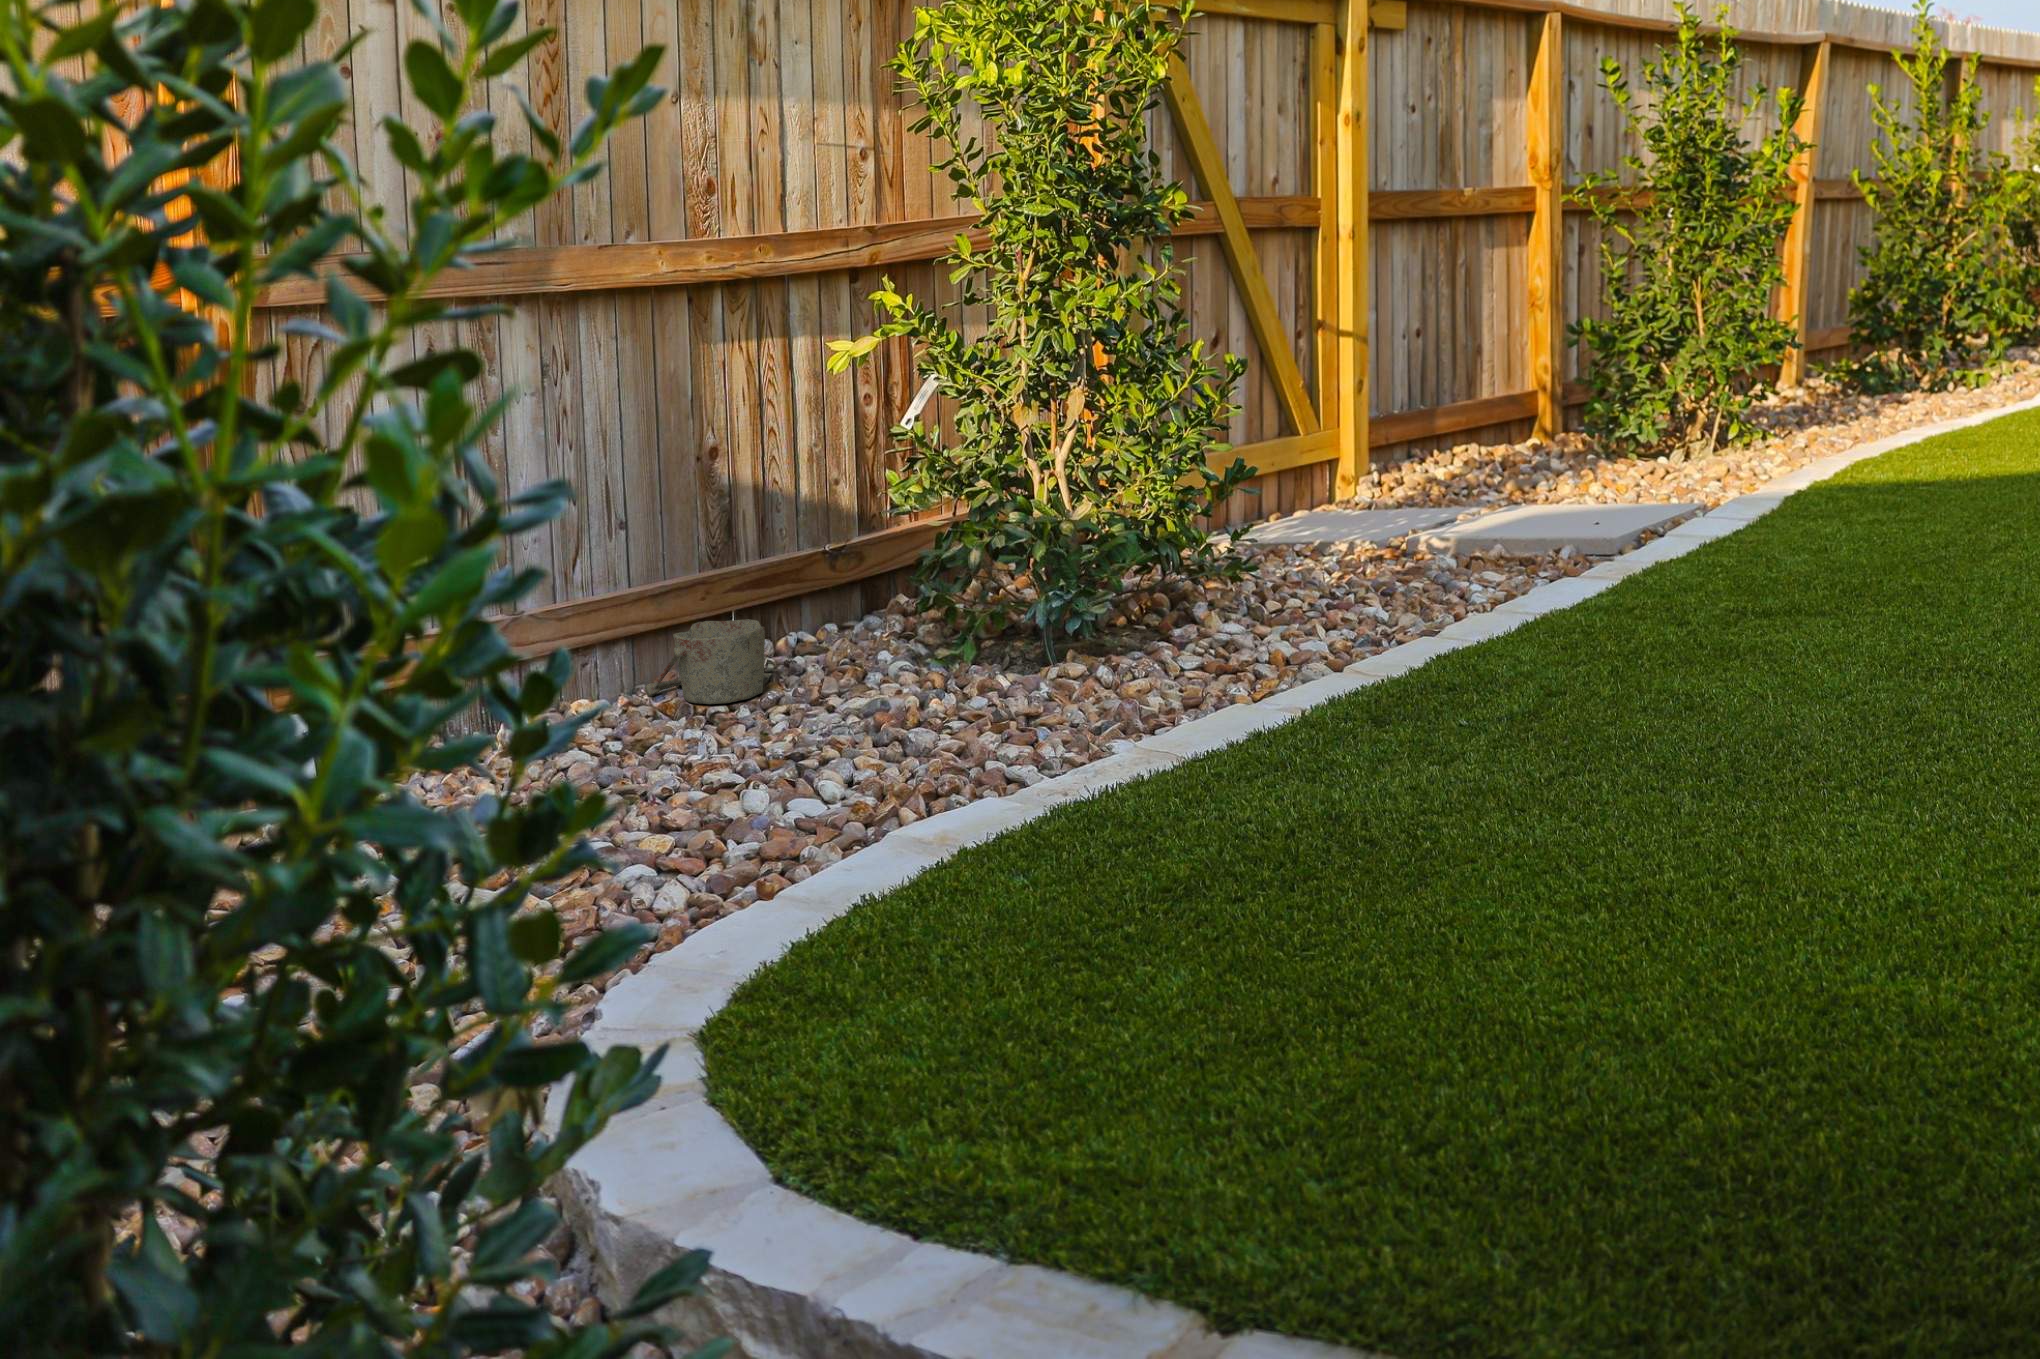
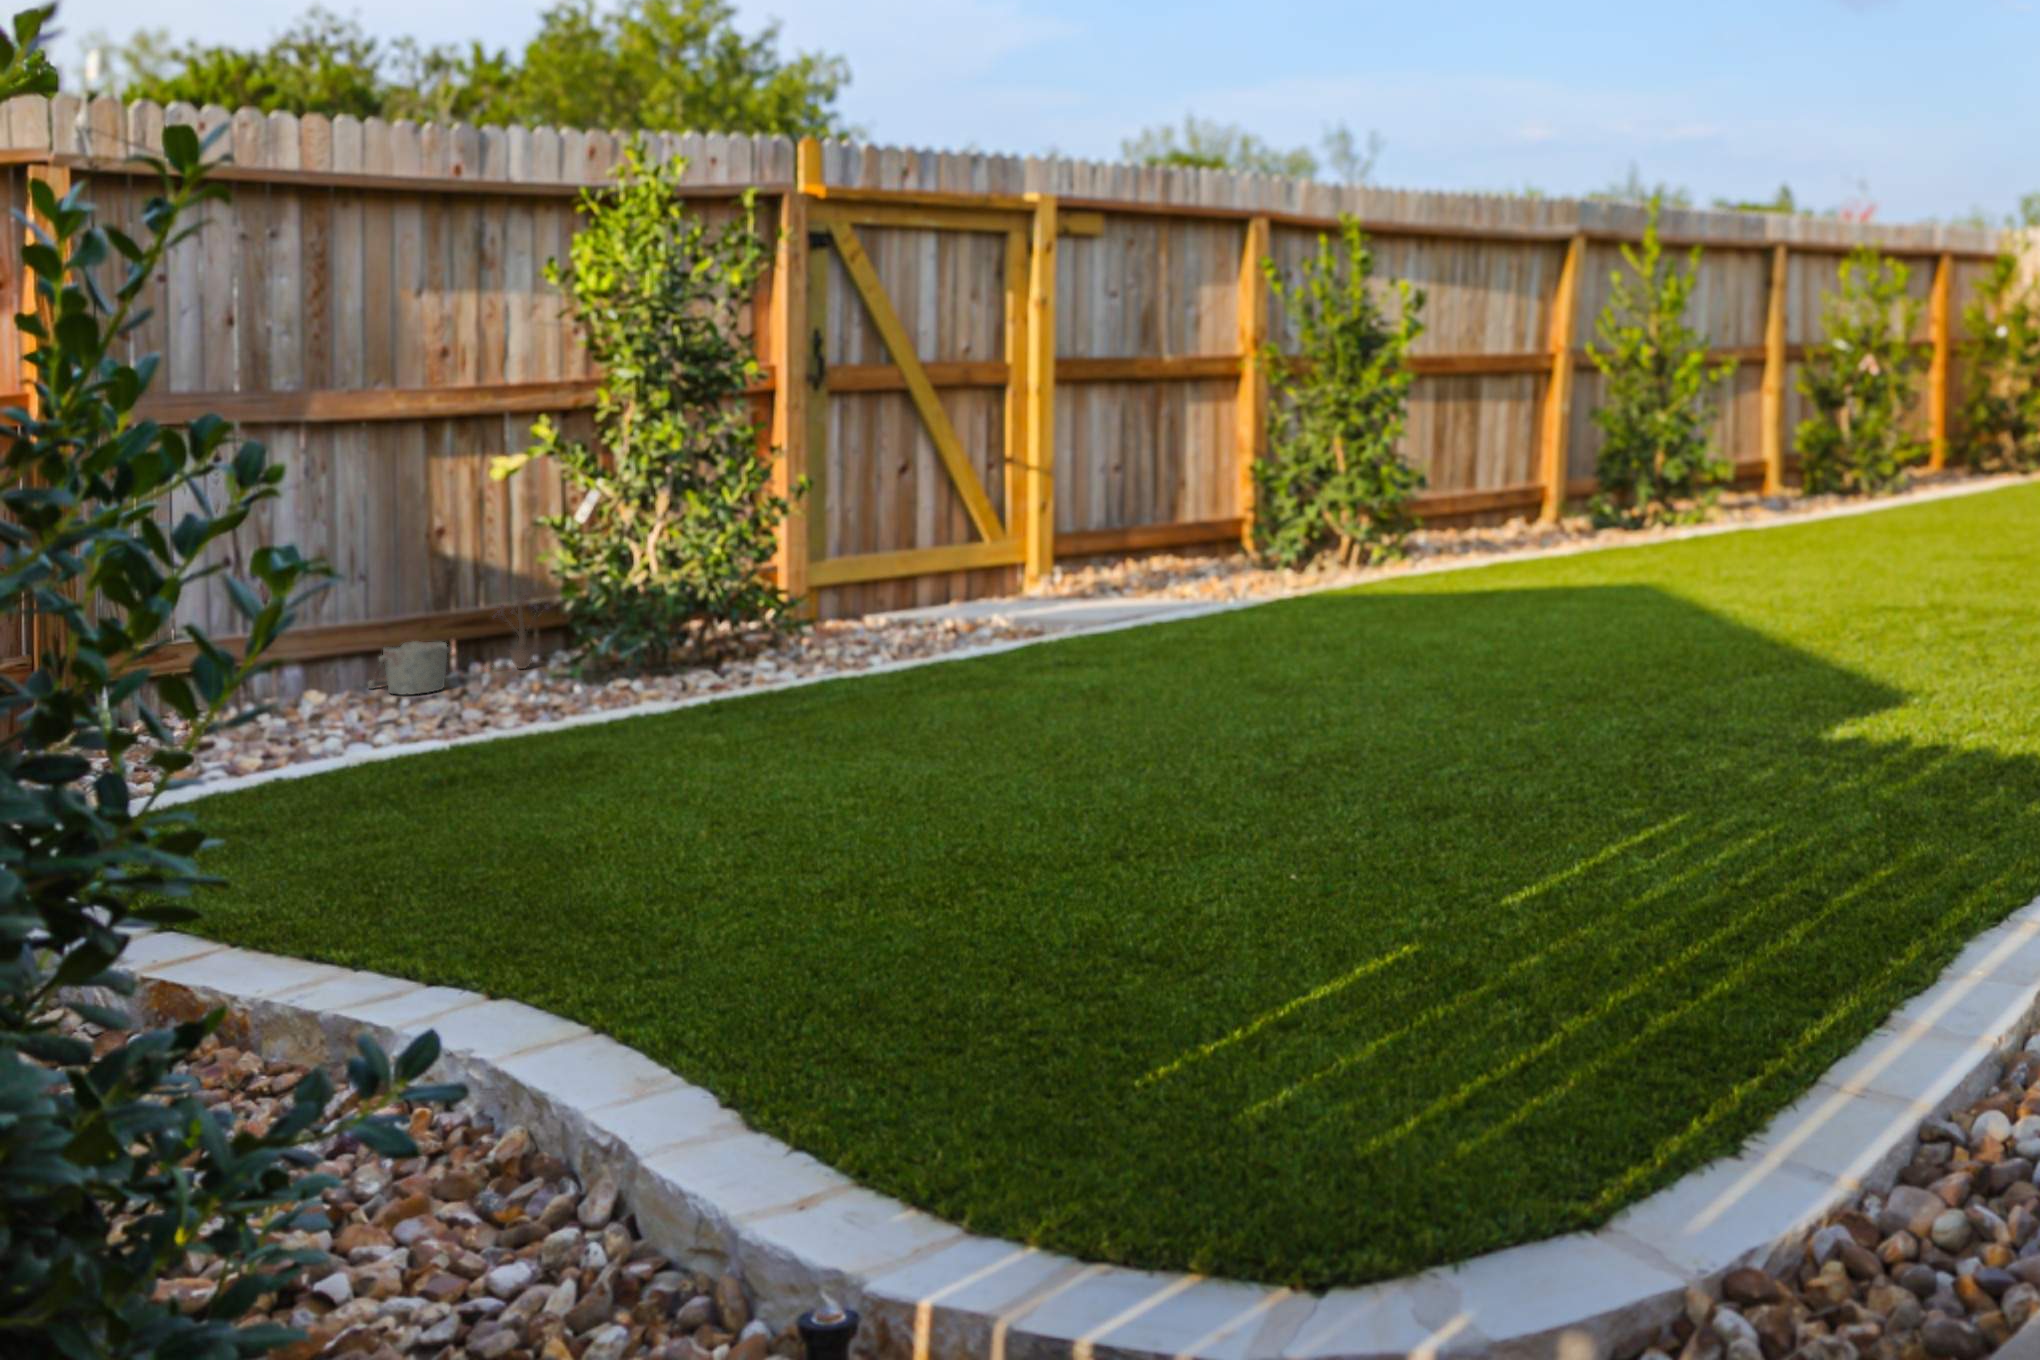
decorative plant: none [787,527,869,654] -> present [486,588,548,669]

